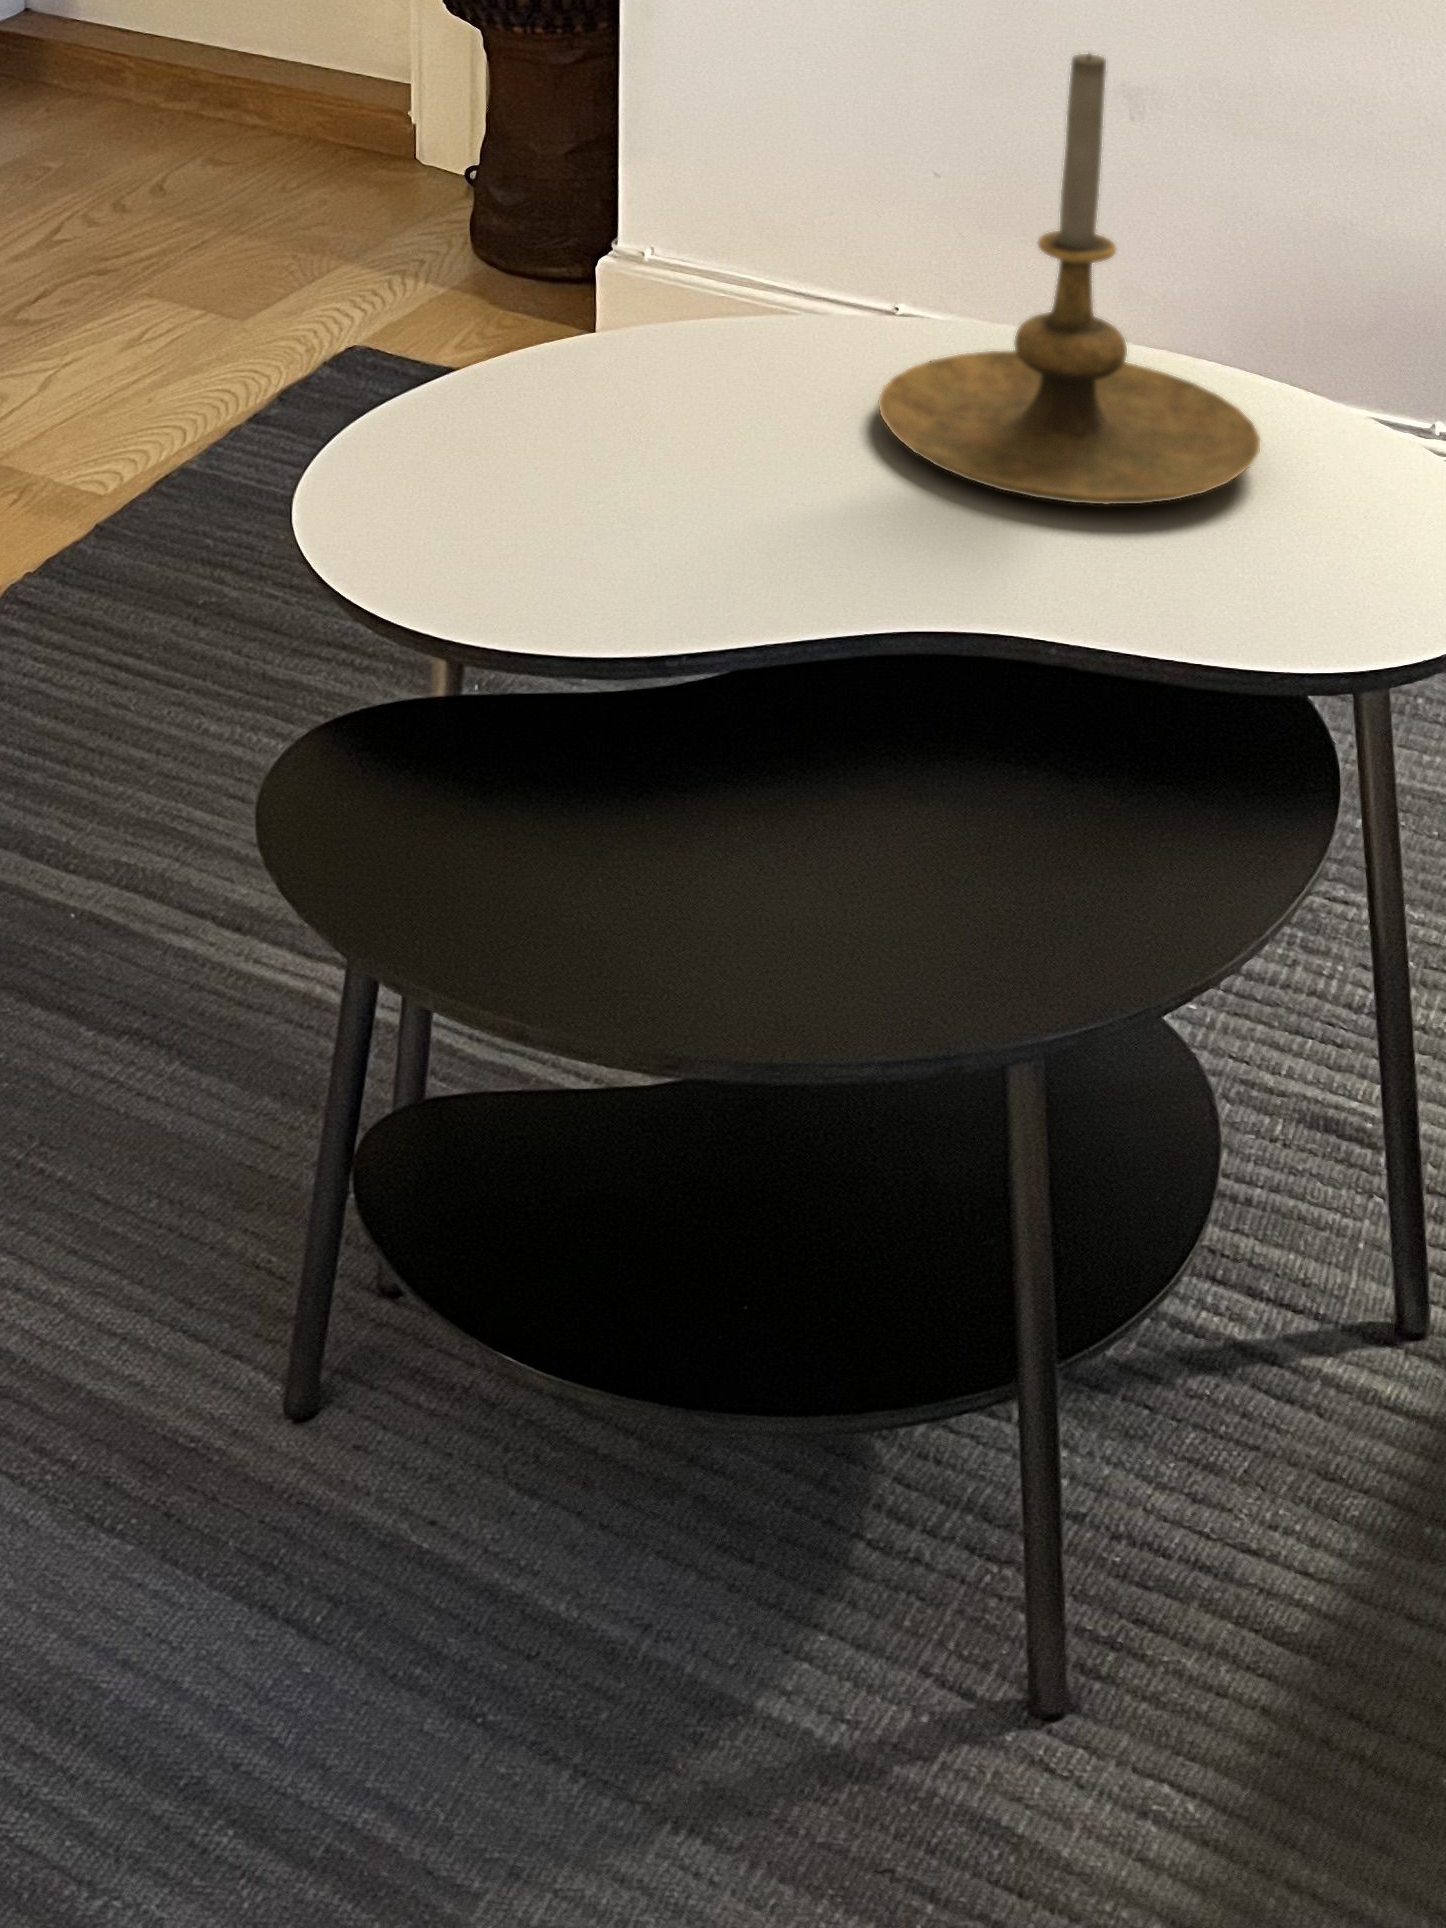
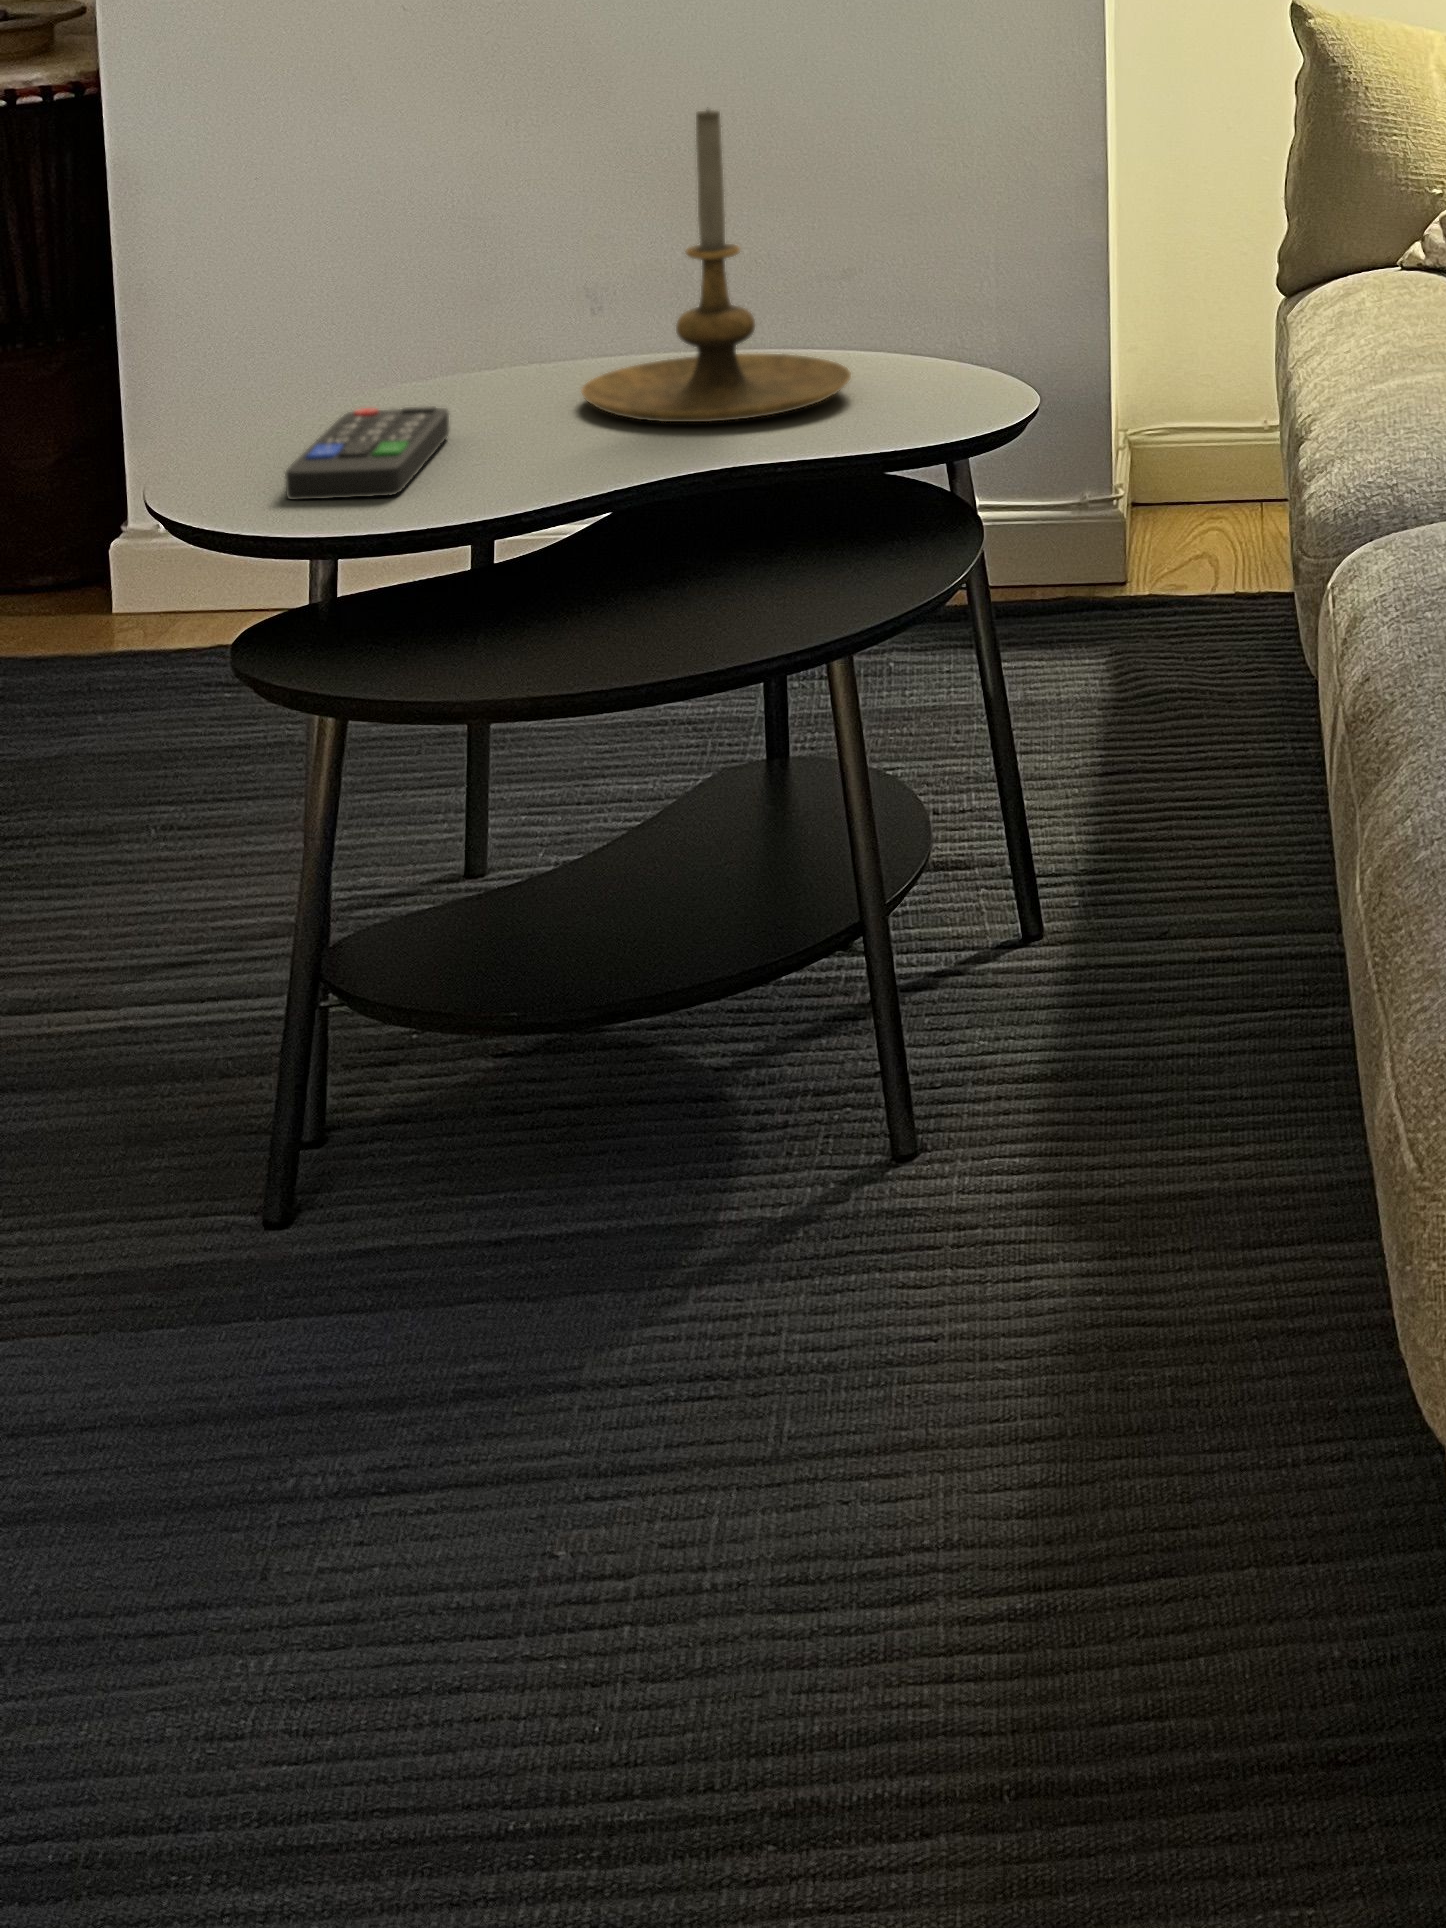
remote control: none [432,368,688,535] -> present [285,406,449,500]

